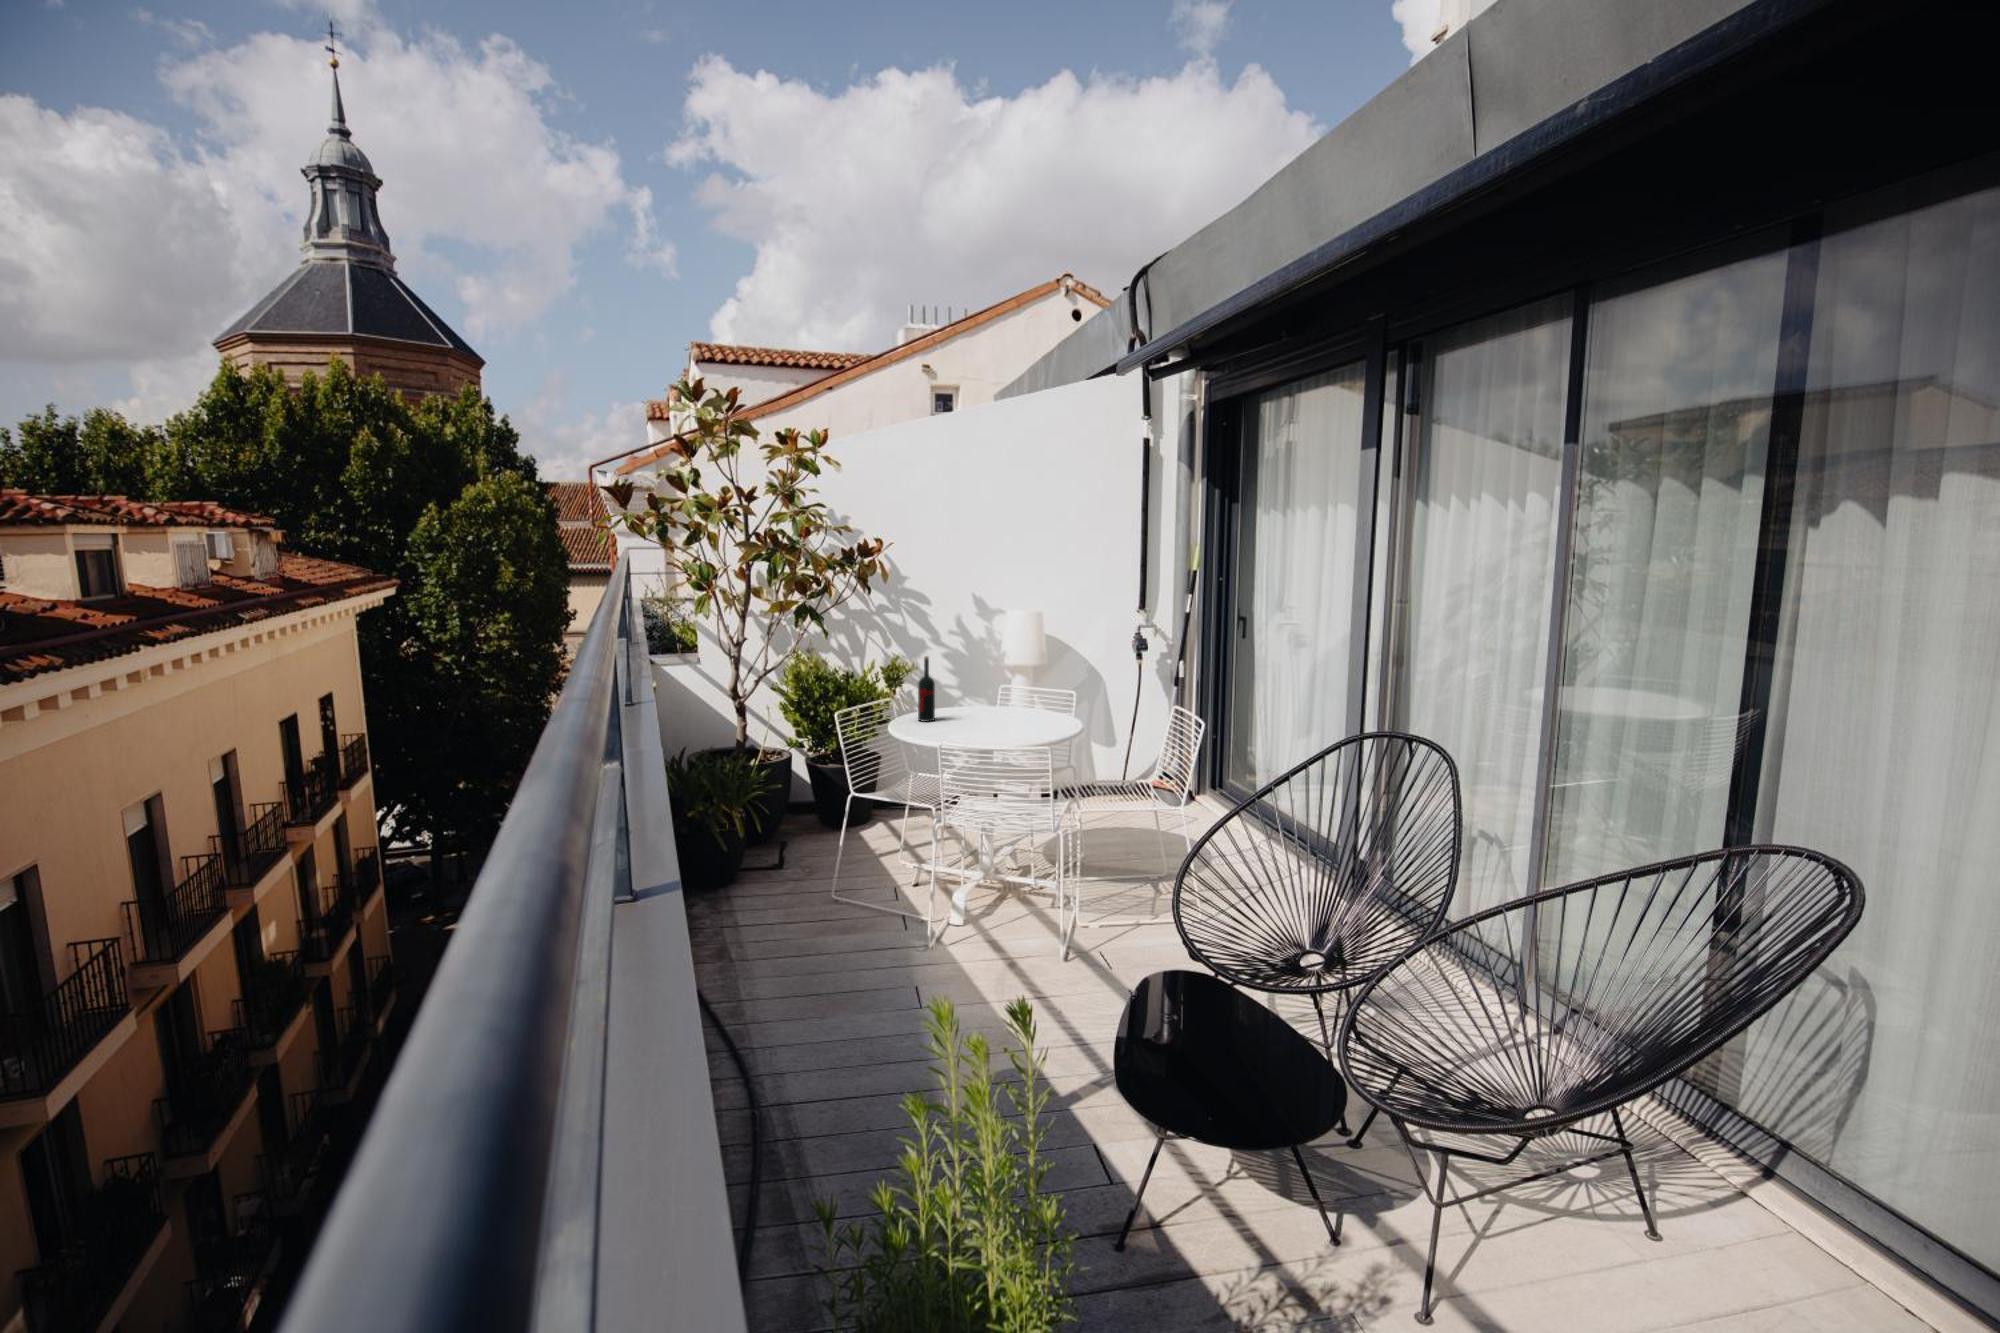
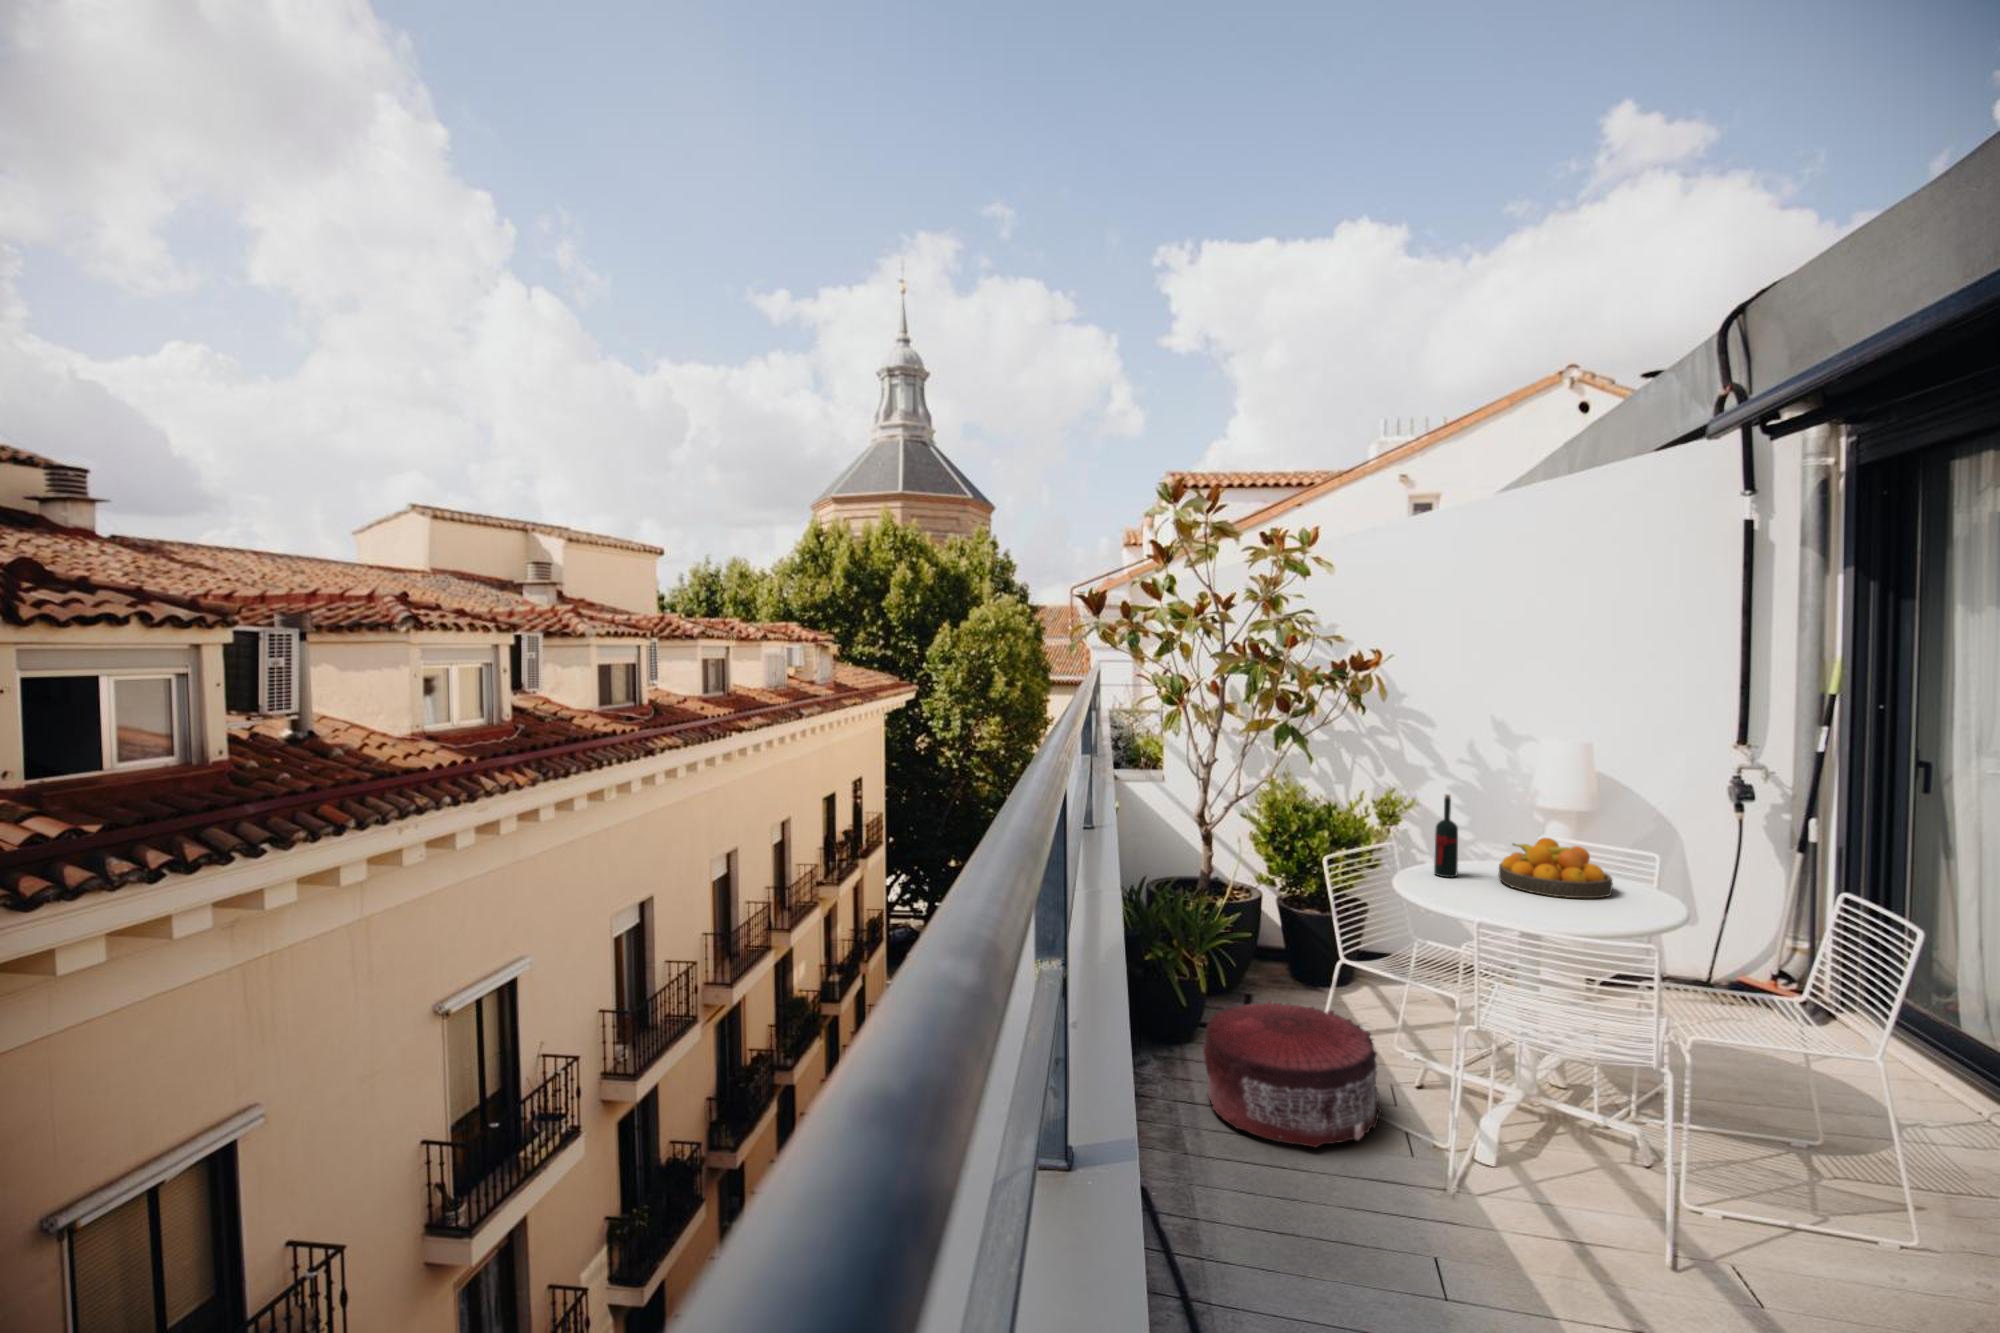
fruit bowl: none [963,685,1037,727] -> present [1499,838,1613,898]
pouf: none [735,836,880,940] -> present [1203,1001,1382,1147]

